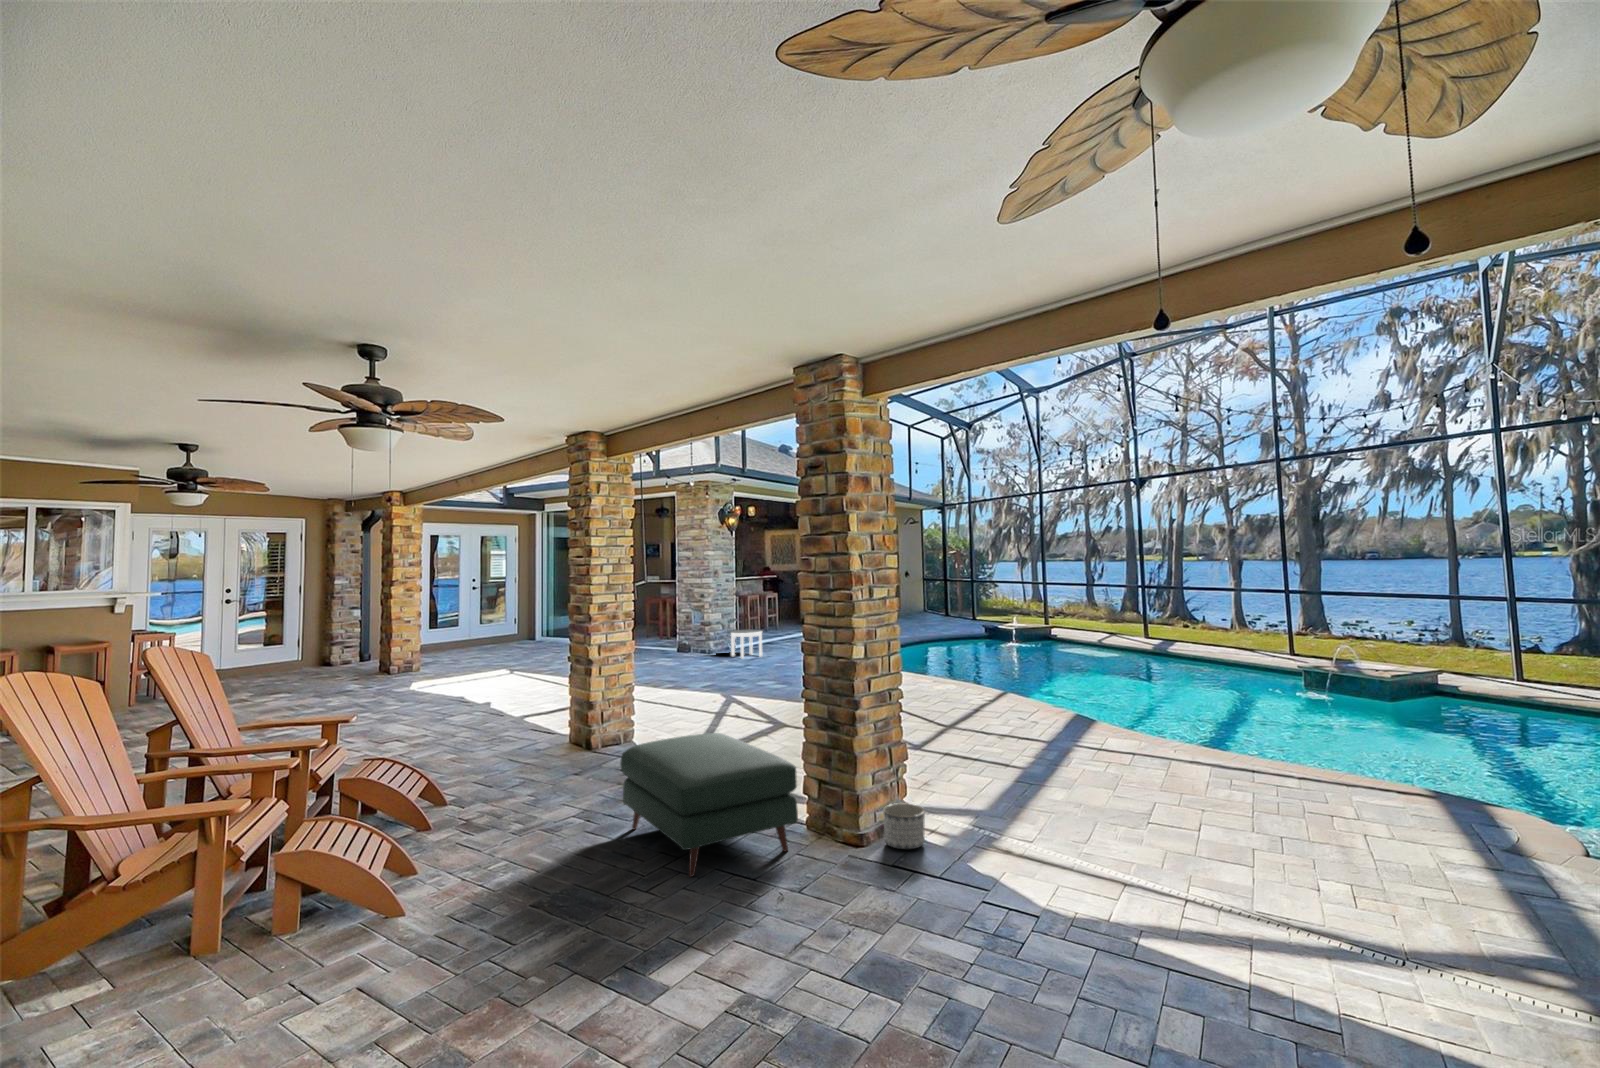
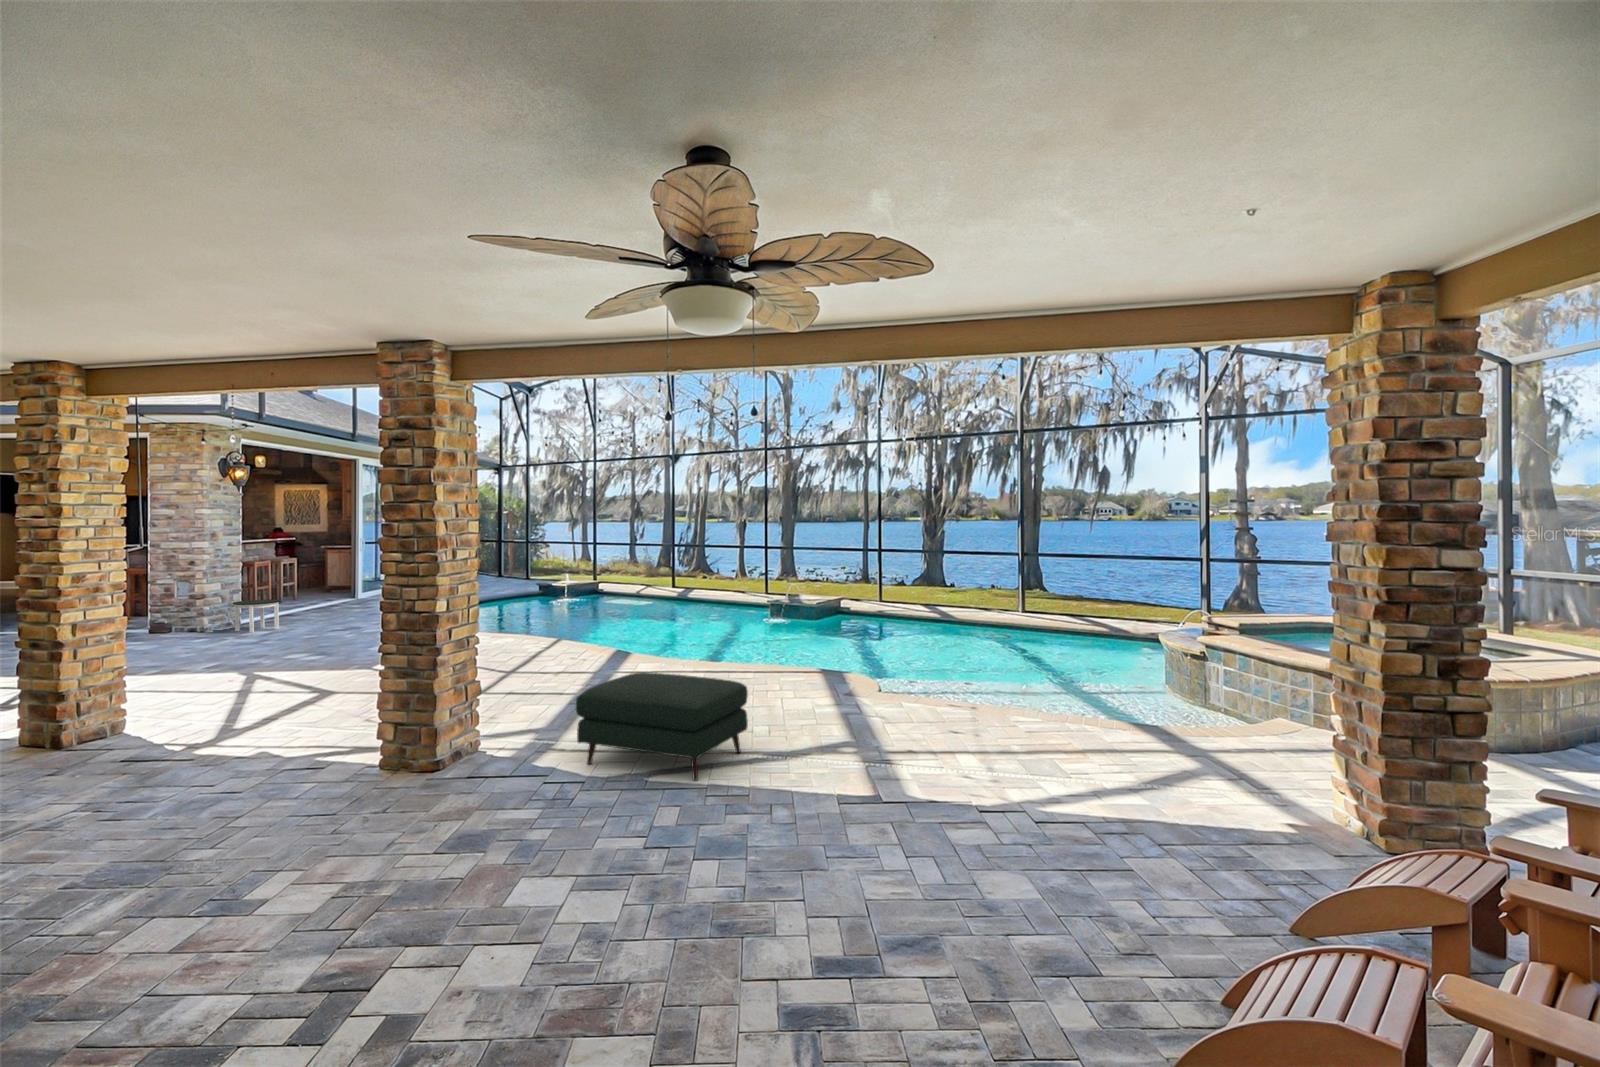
ottoman: present [620,733,798,877] -> present [576,672,748,780]
planter: present [883,803,925,849] -> none [462,732,500,770]

